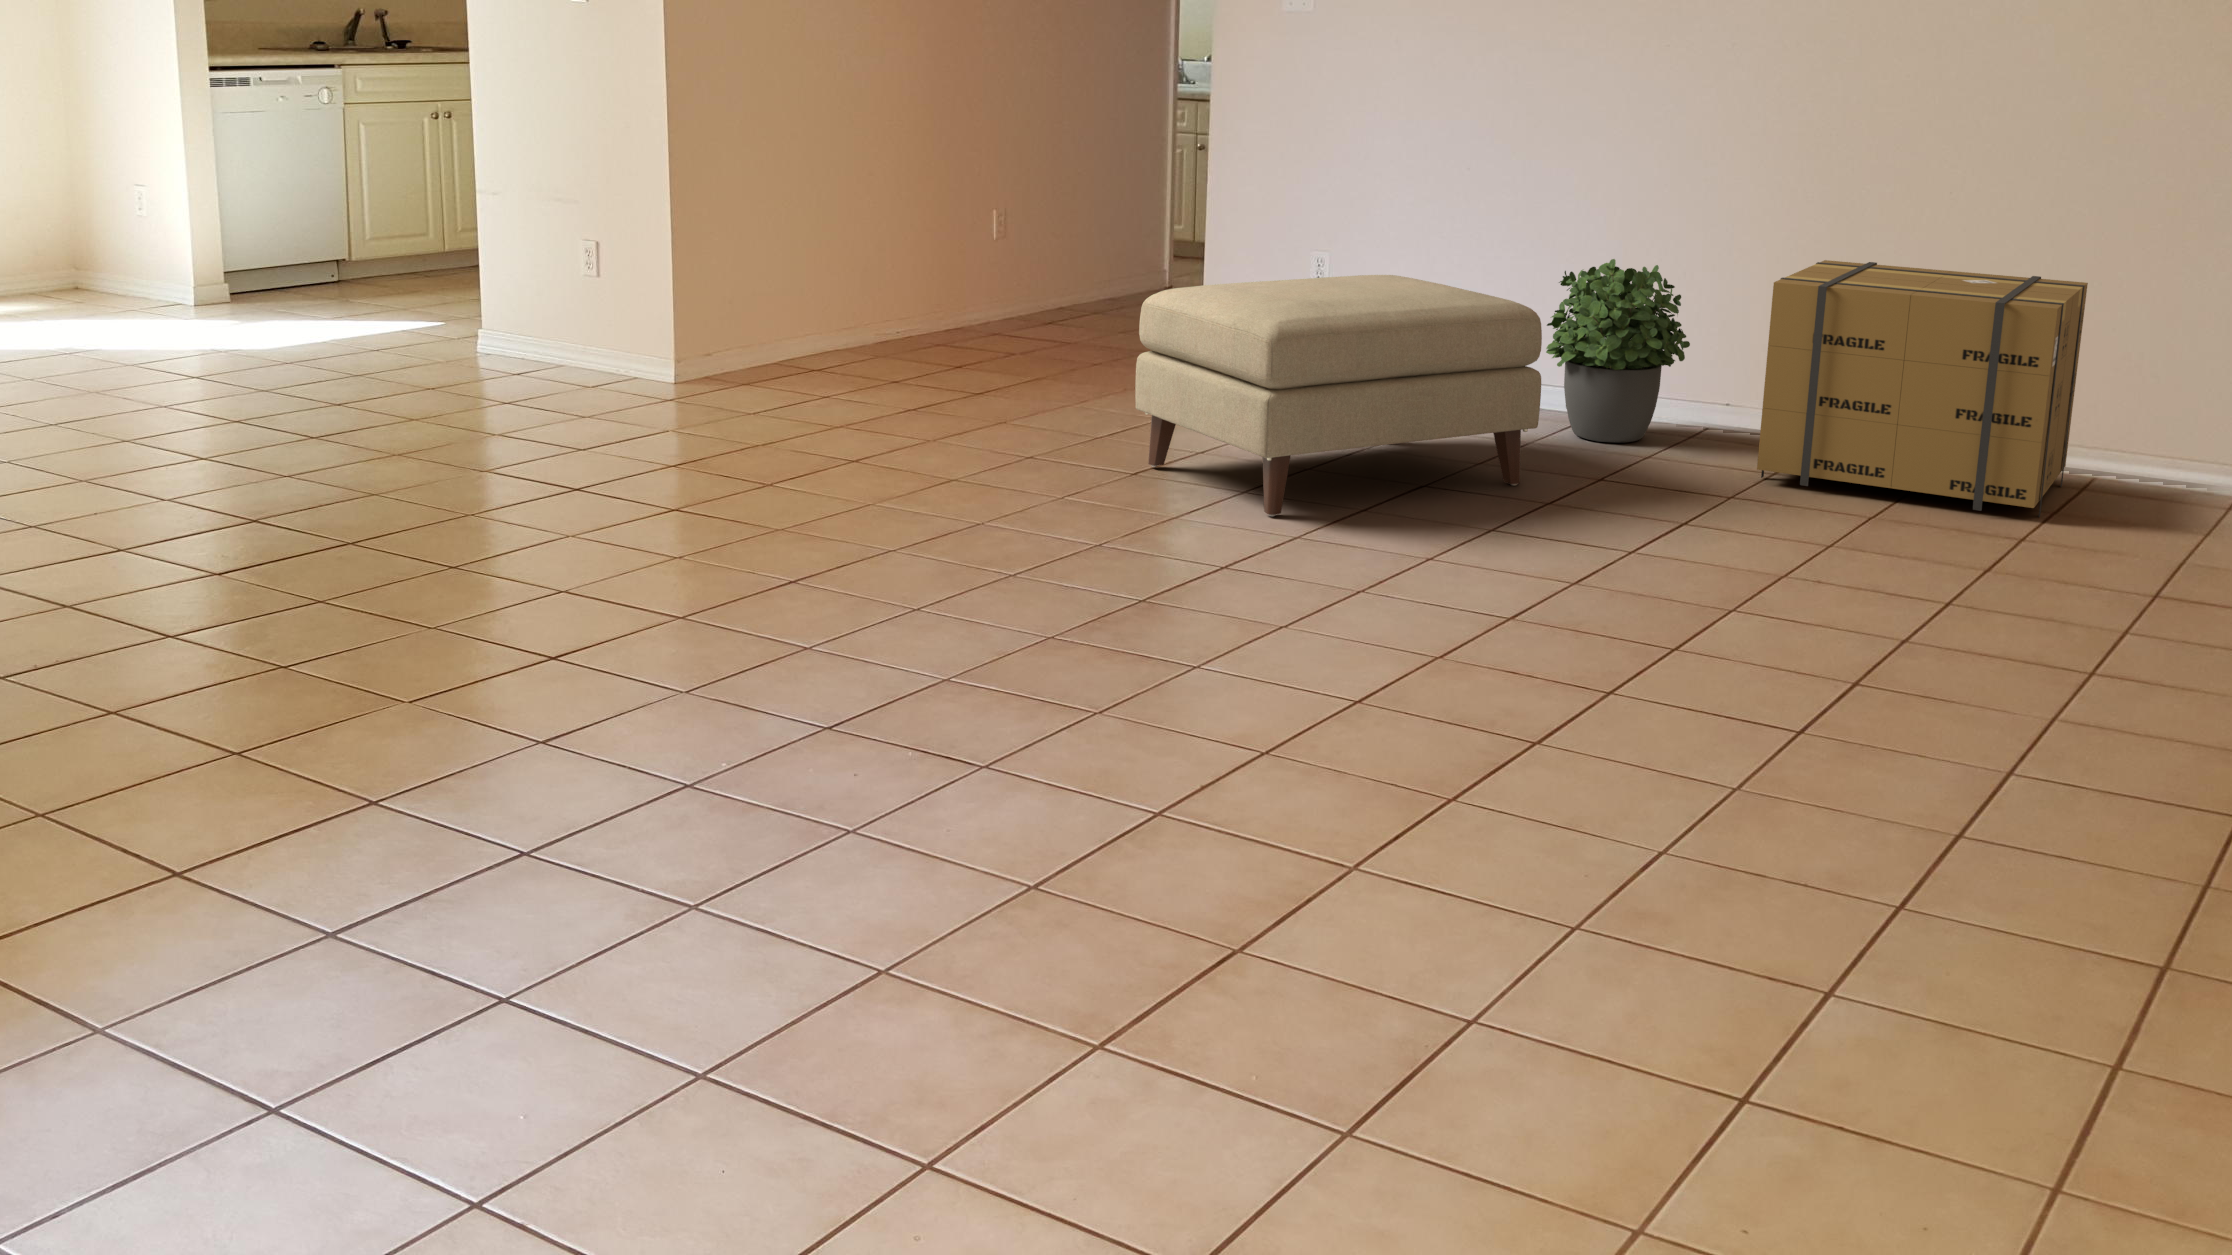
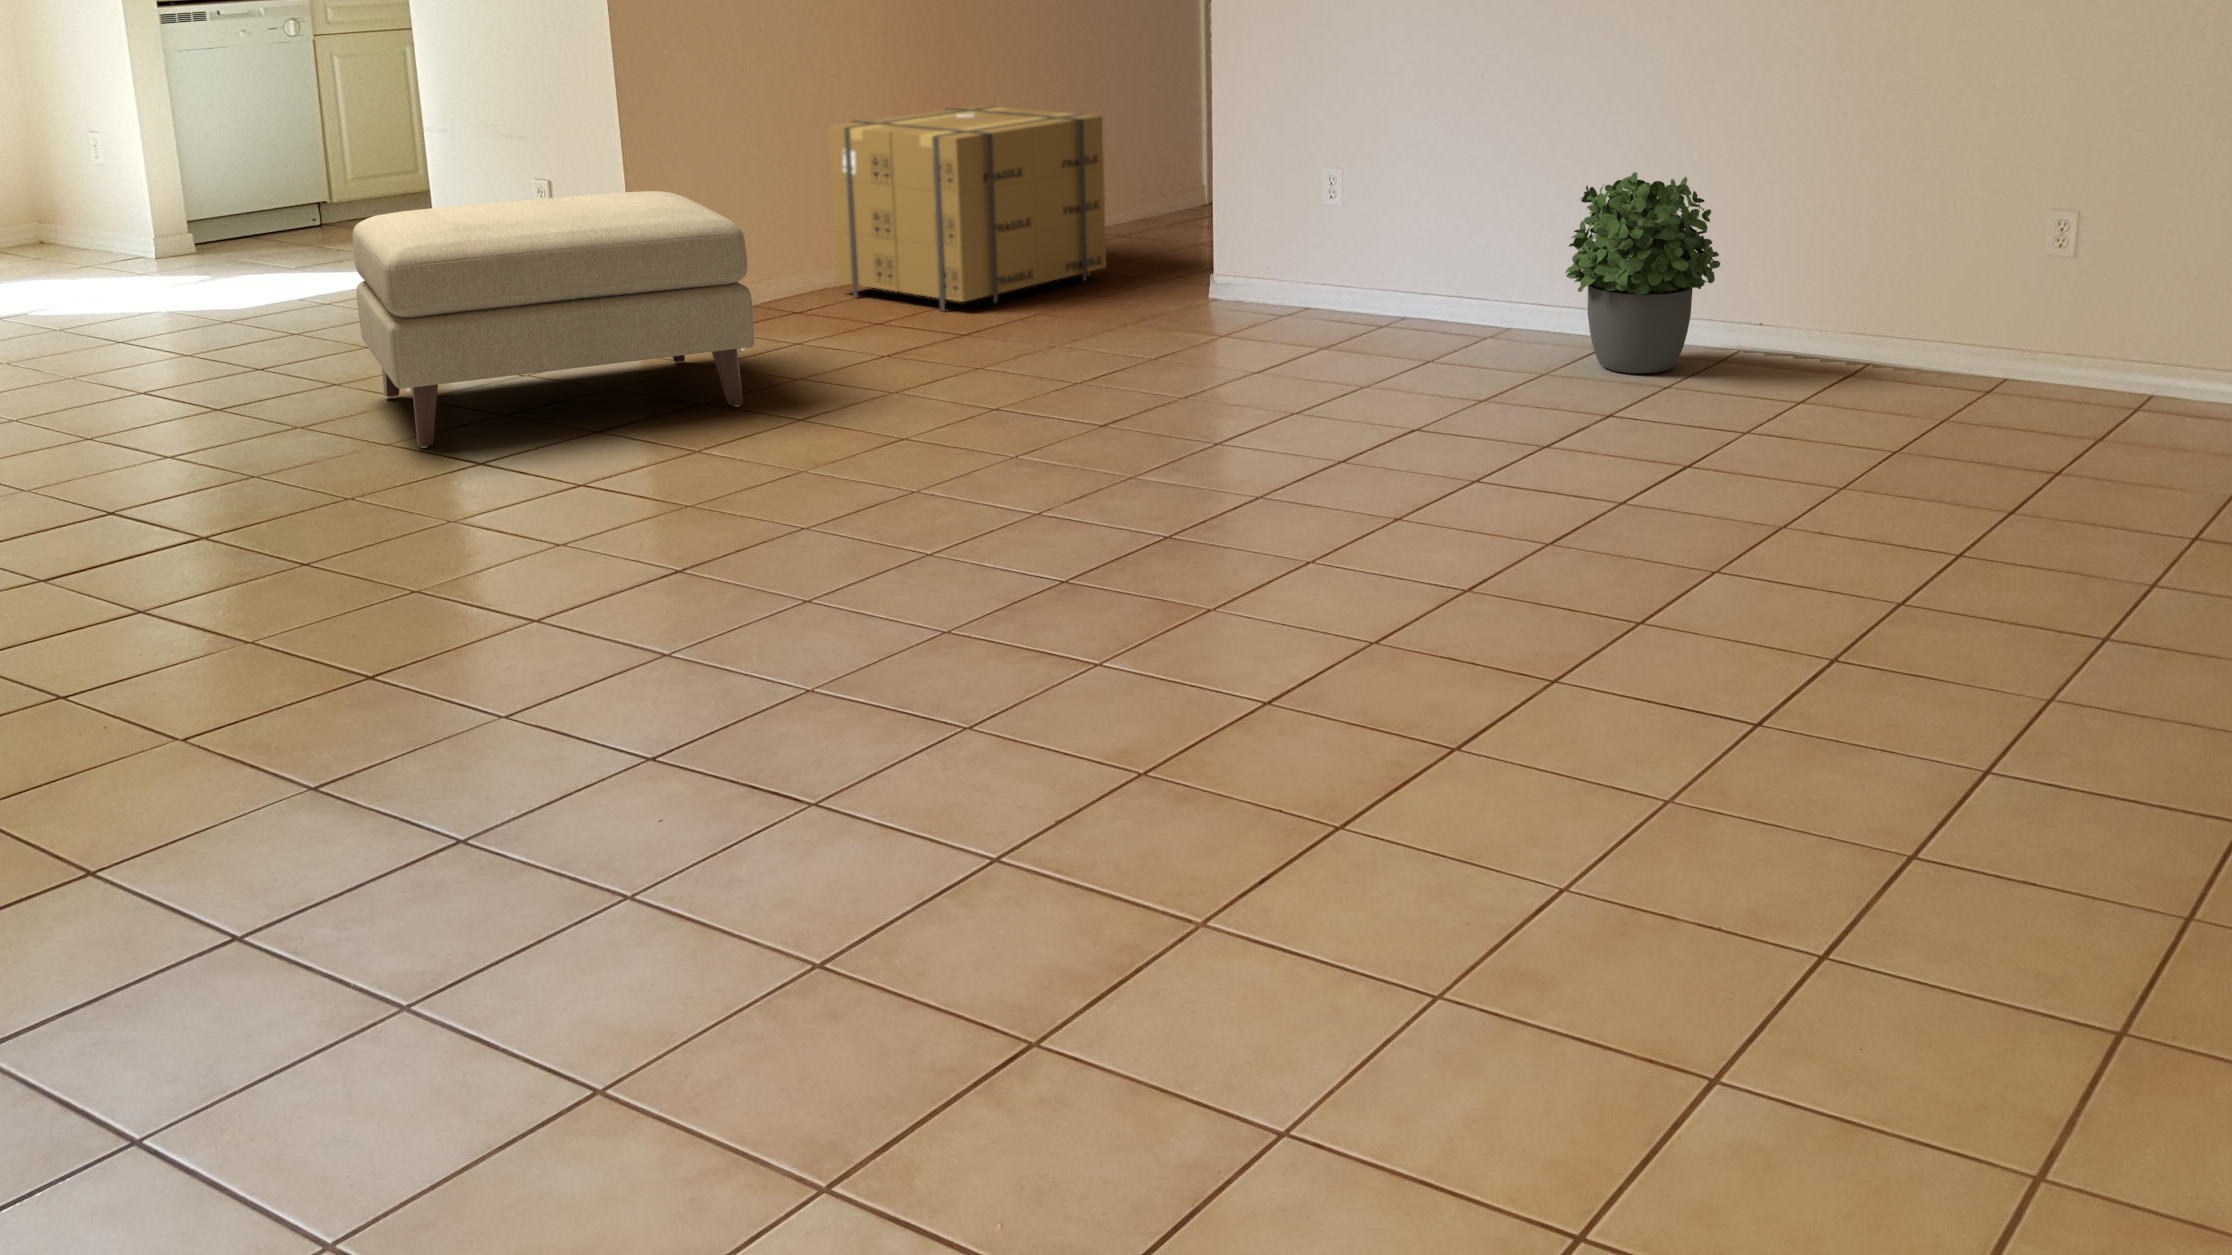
cardboard box: present [1757,260,2088,517] -> present [828,105,1106,311]
ottoman: present [1135,275,1542,516] -> present [353,191,754,448]

